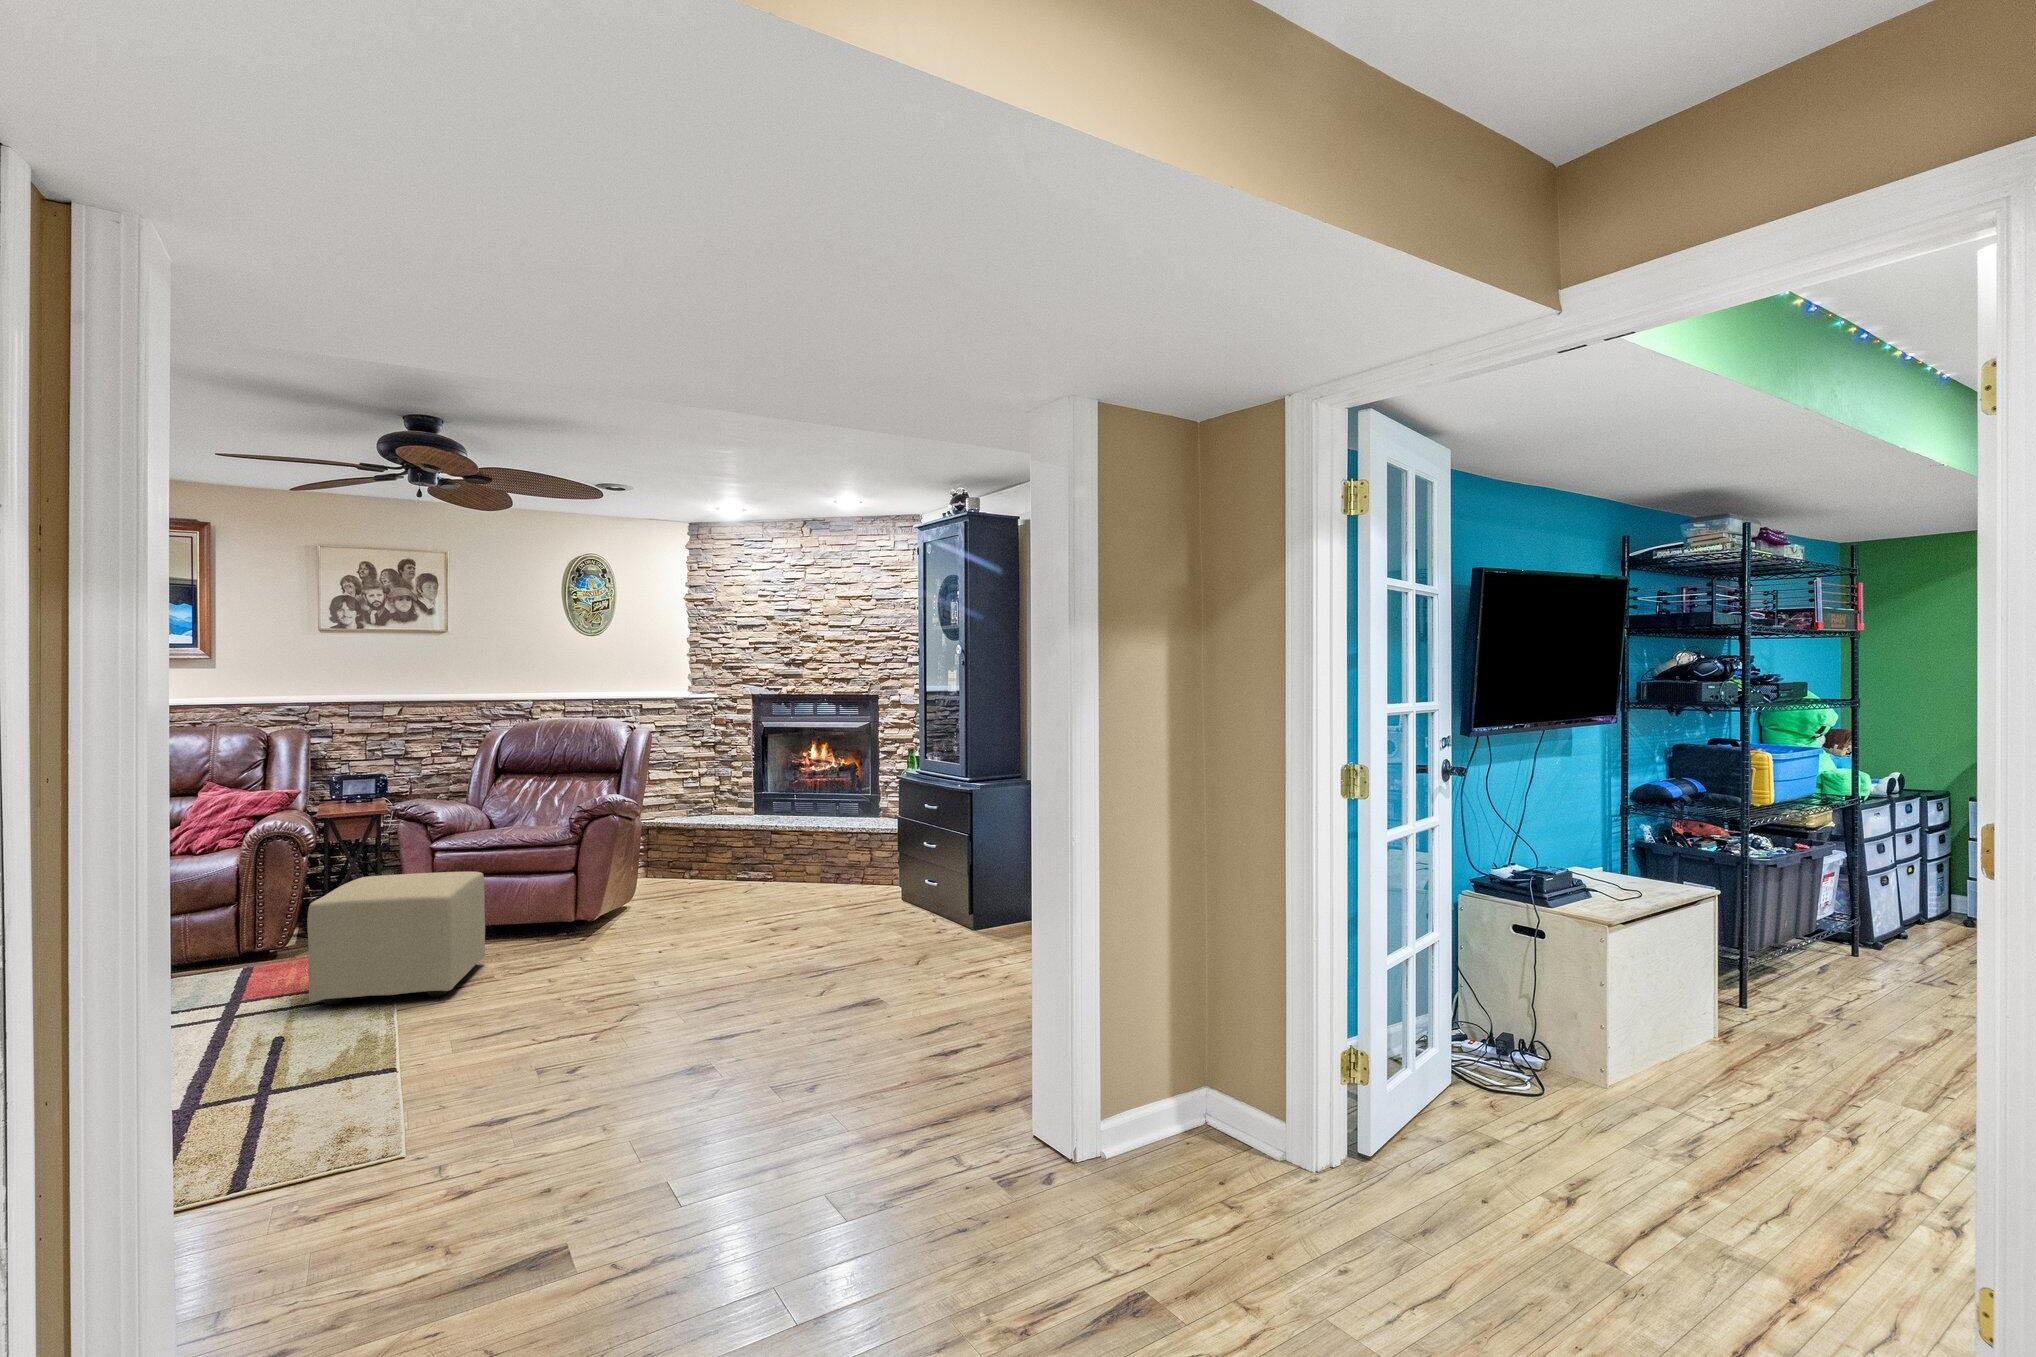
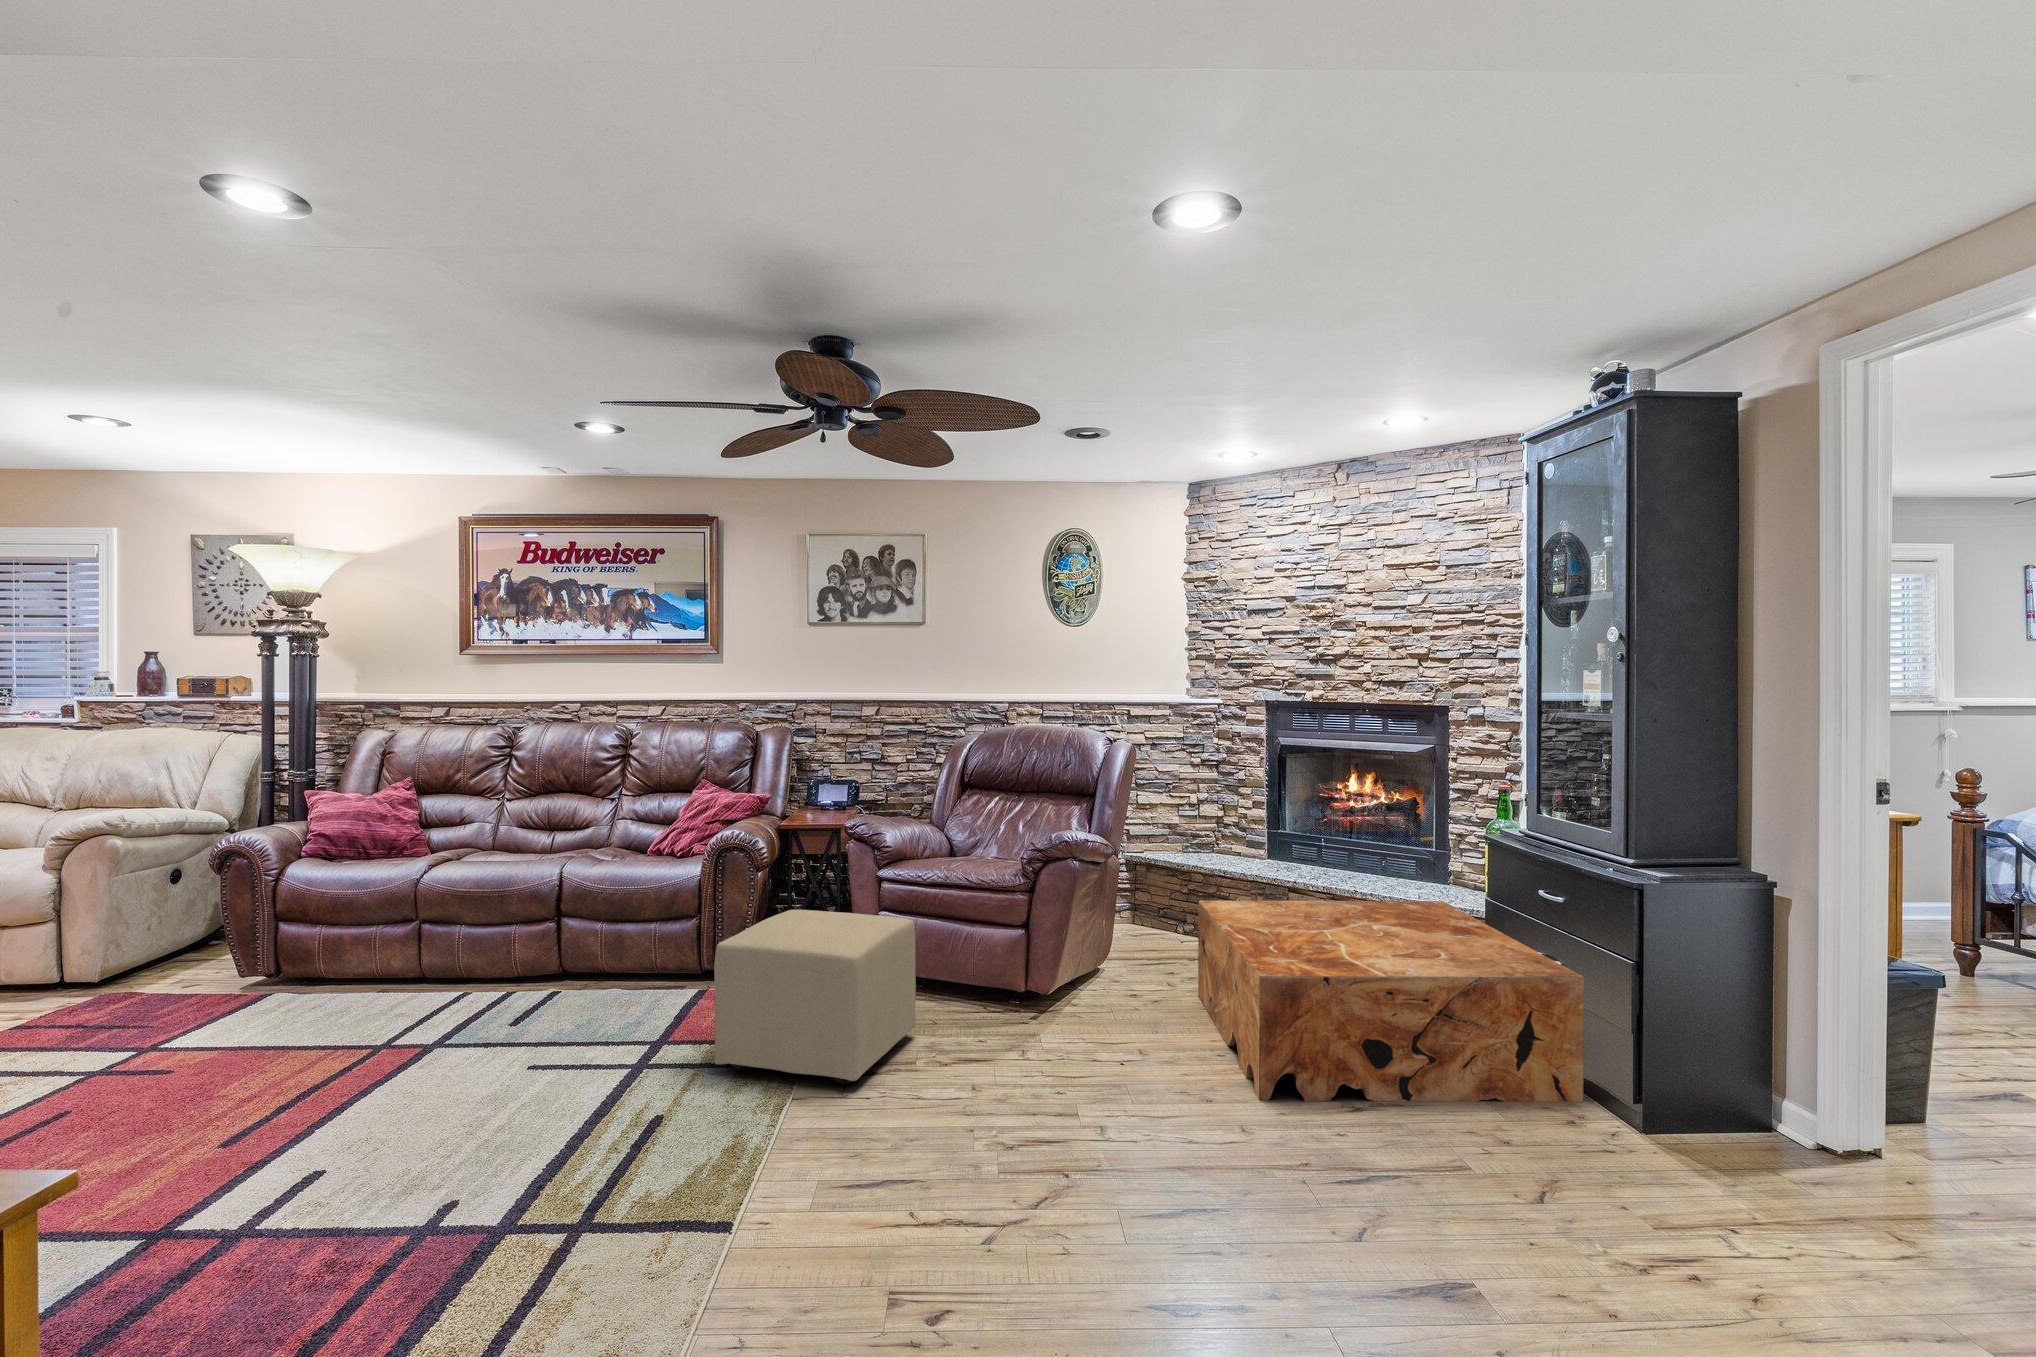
coffee table: none [707,826,949,956] -> present [1198,901,1584,1102]

